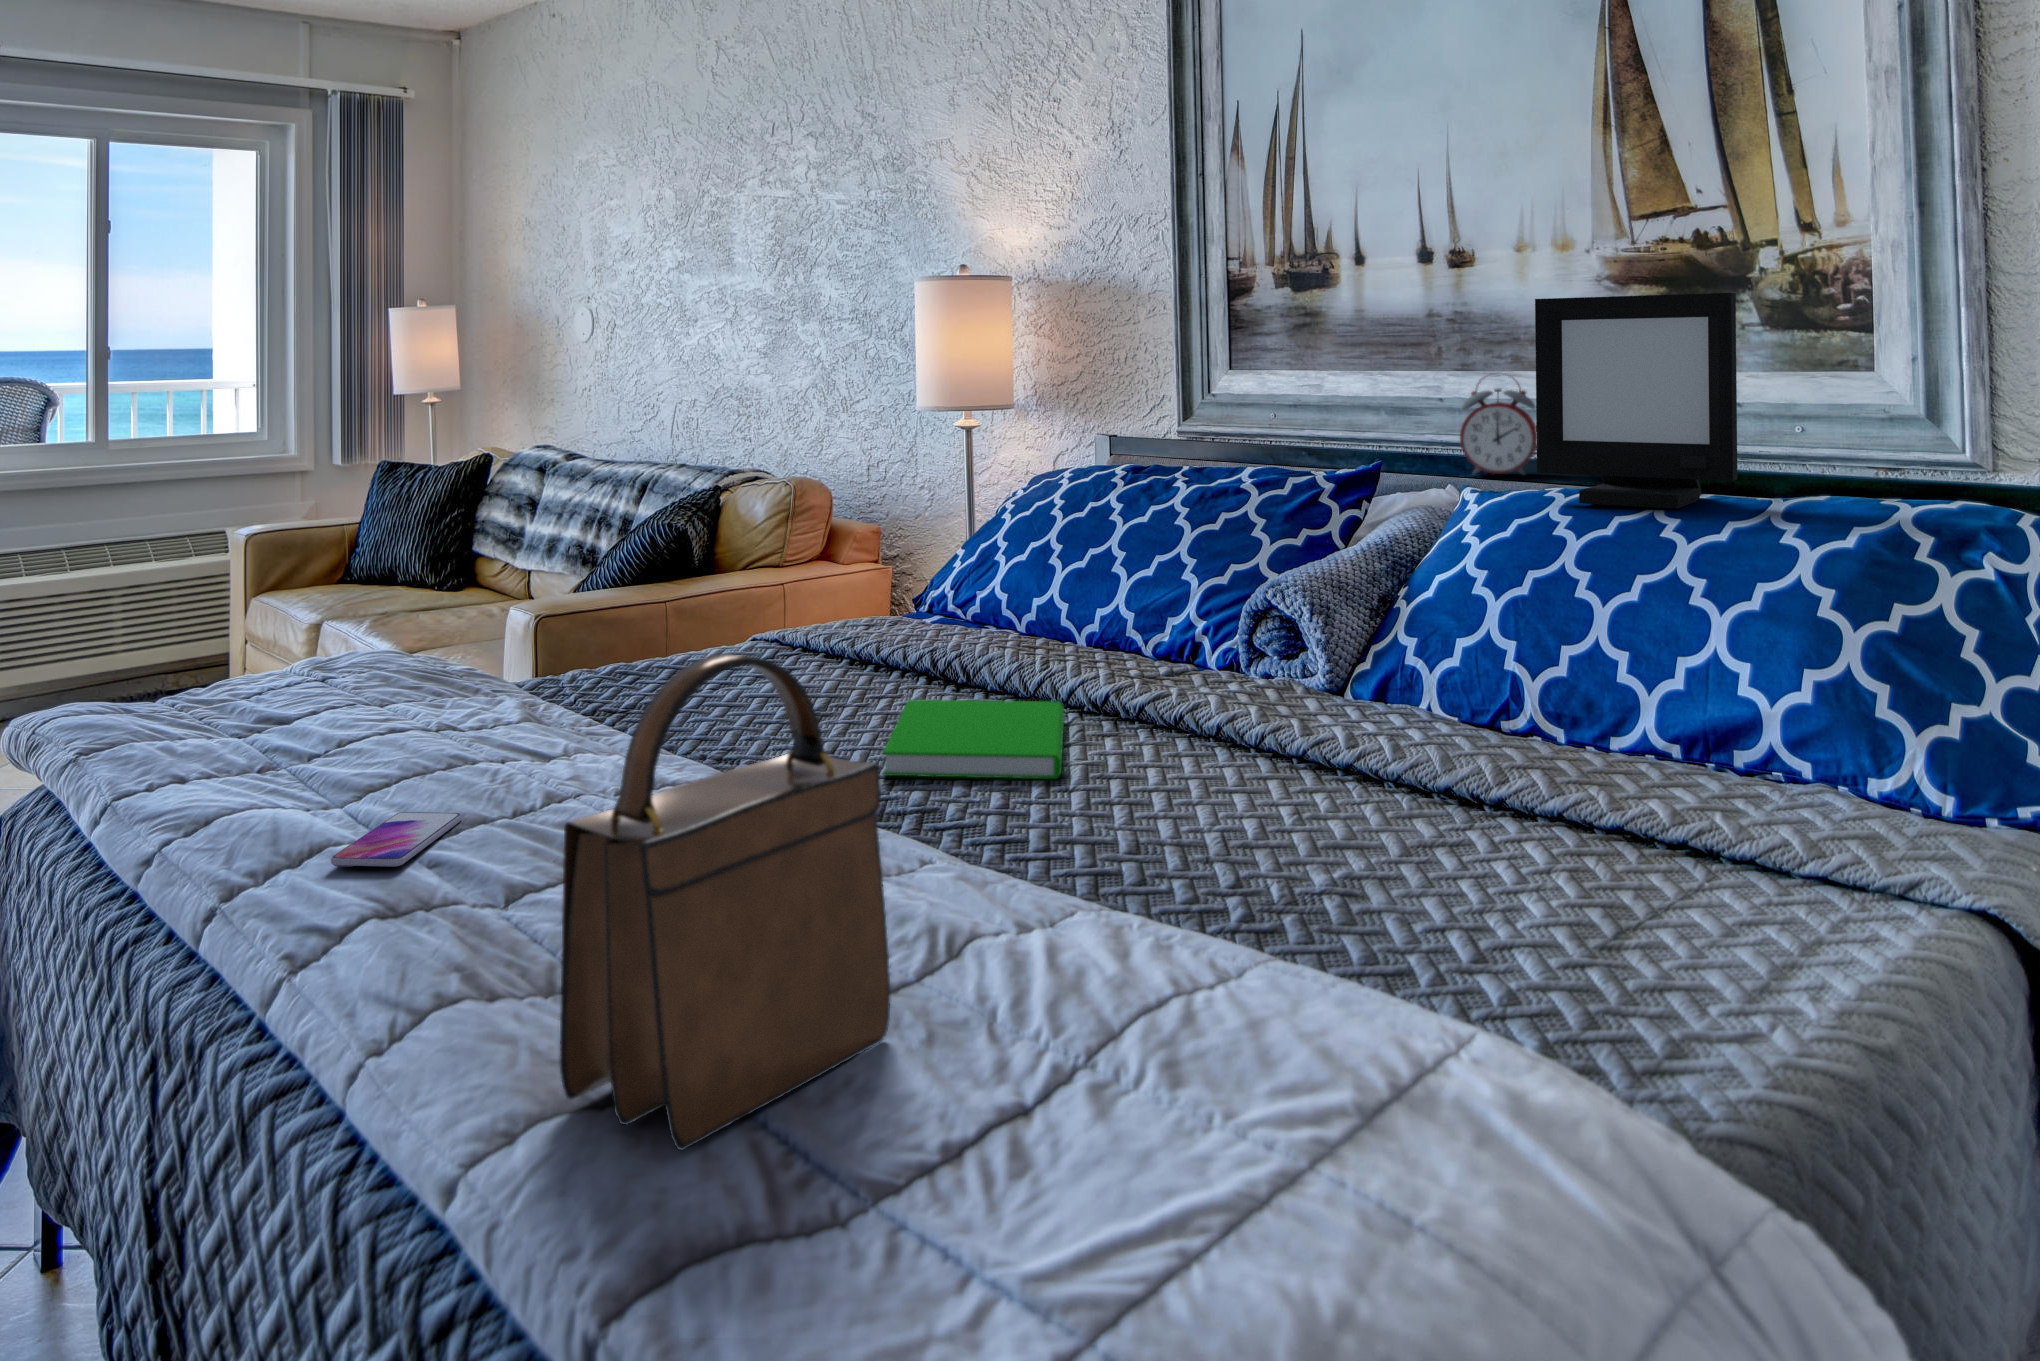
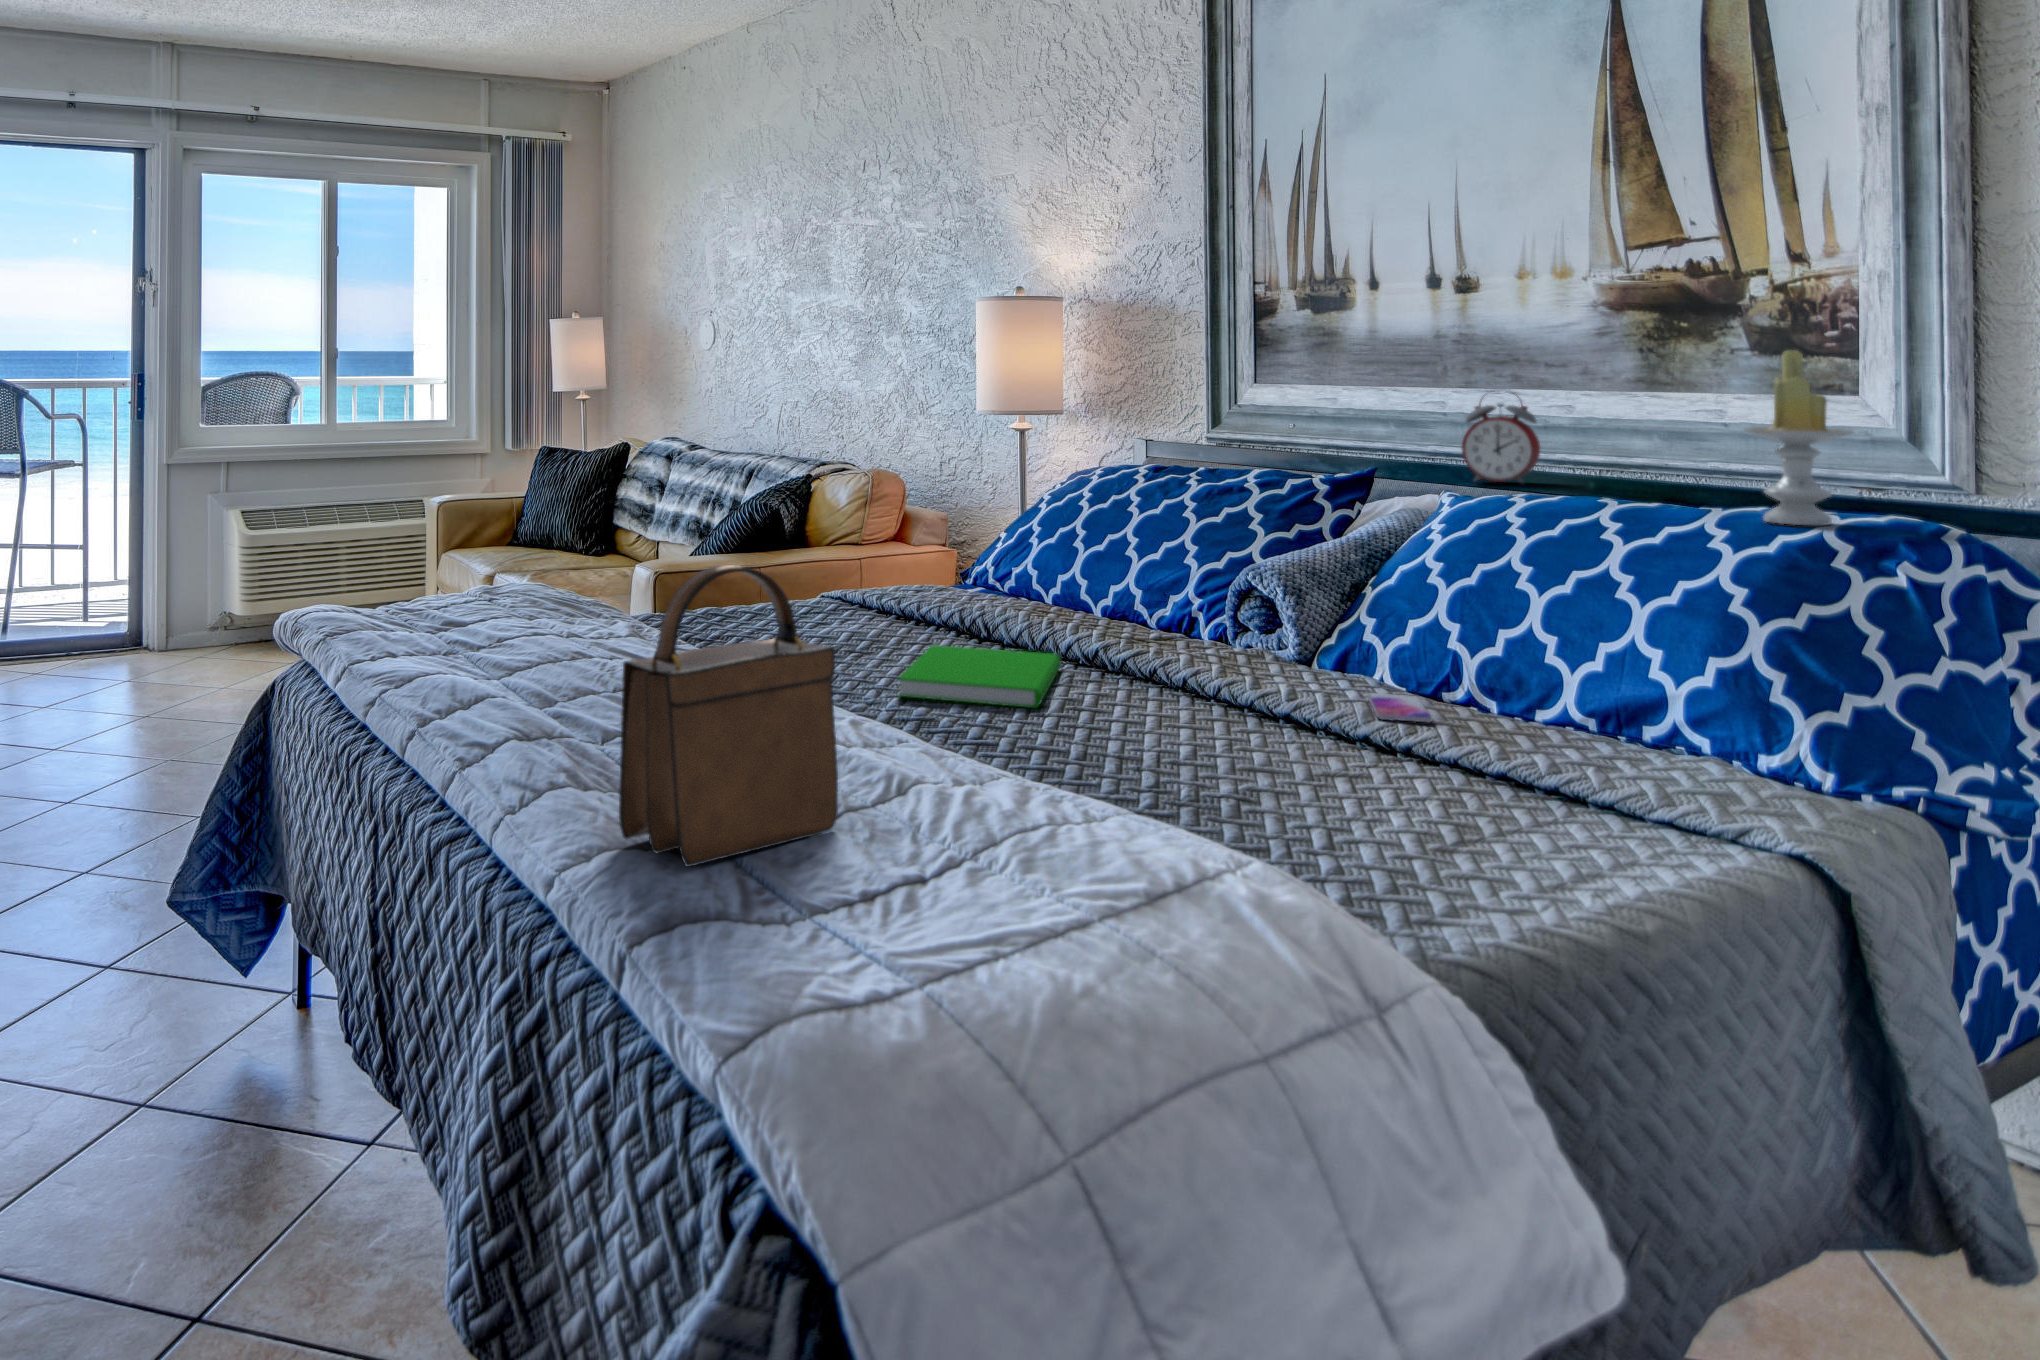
picture frame: present [1535,293,1738,509] -> none [1505,321,1691,514]
candle: none [1799,322,1911,515] -> present [1744,350,1853,525]
smartphone: present [331,812,462,867] -> present [1367,693,1432,723]

